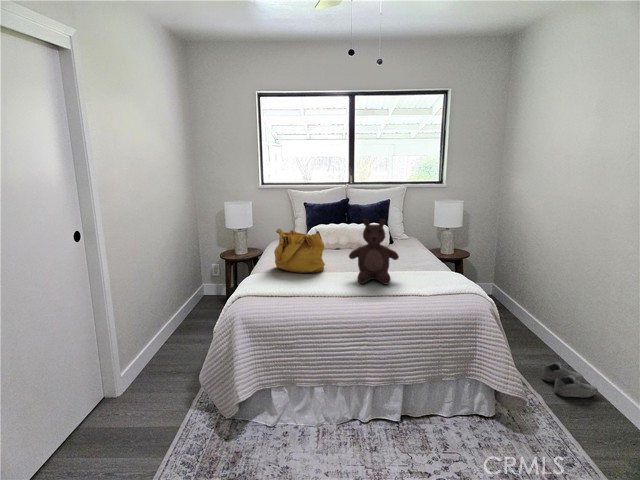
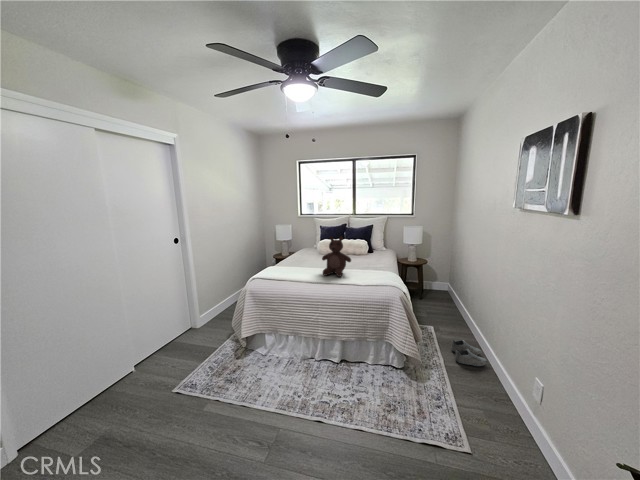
handbag: present [274,229,325,273] -> none [284,241,314,268]

